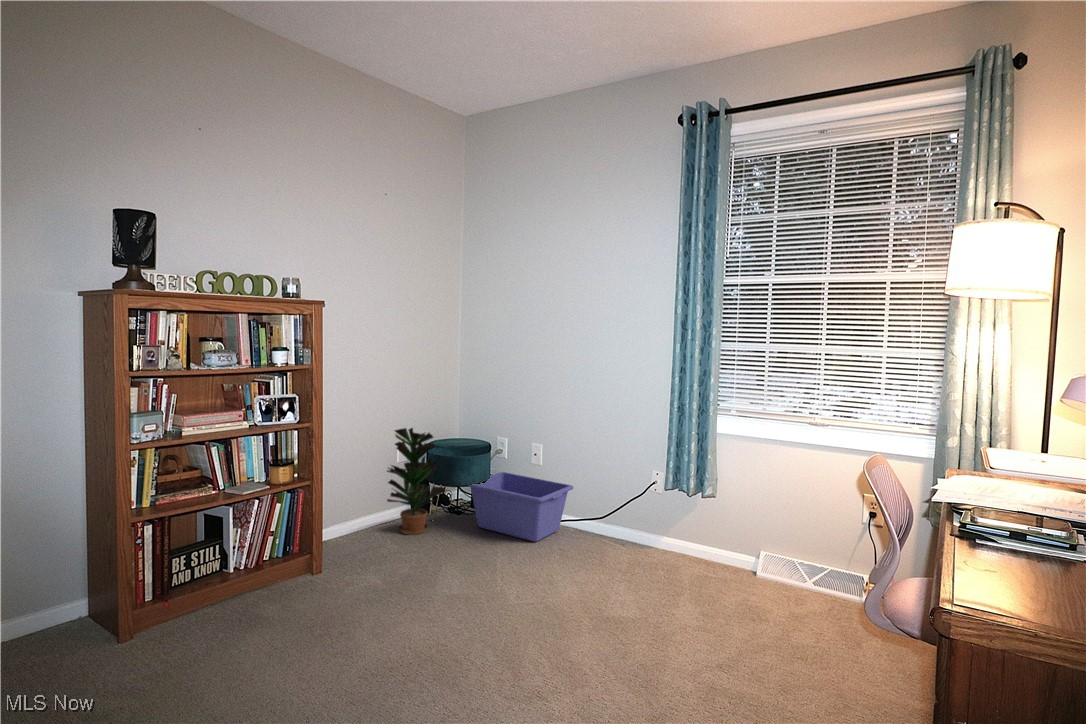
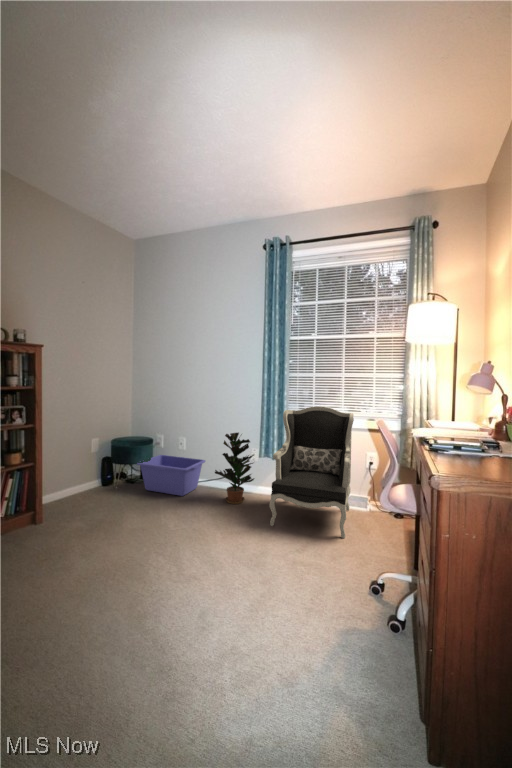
armchair: none [676,405,838,643] -> present [269,406,354,538]
potted plant: present [387,428,445,535] -> present [215,433,254,504]

